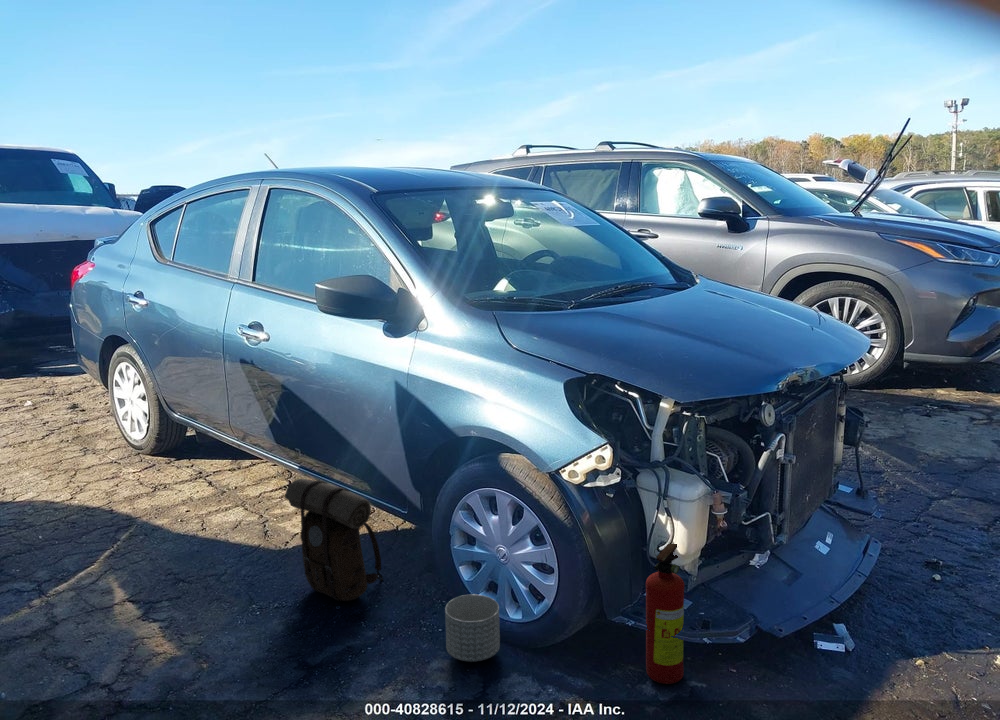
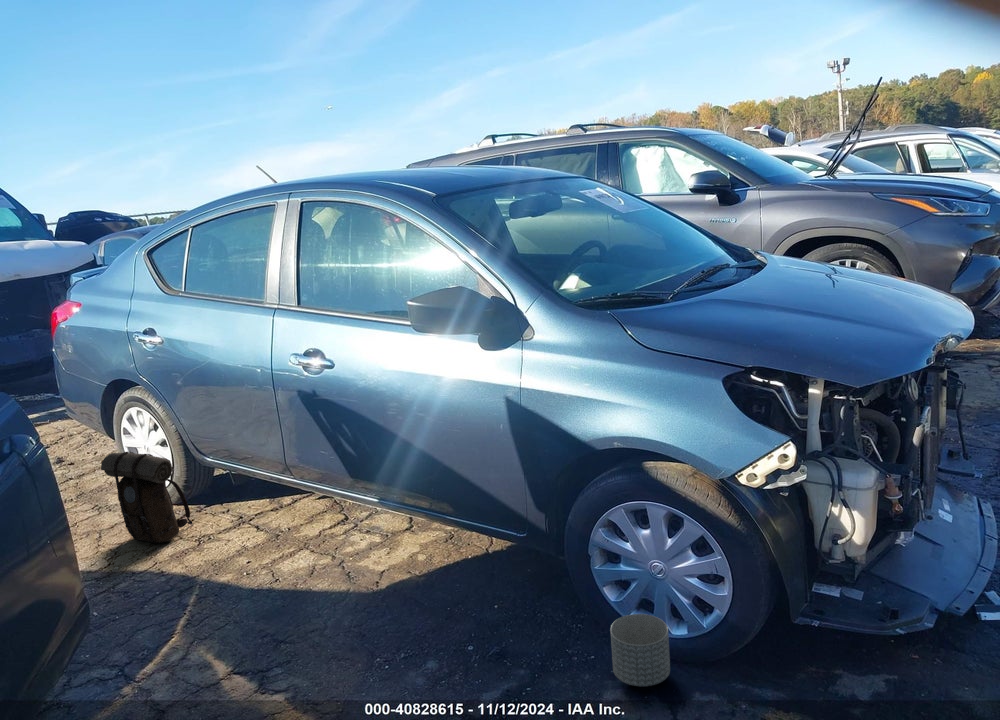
backpack: present [285,479,383,601] -> present [101,452,192,544]
fire extinguisher: present [646,544,684,684] -> none [825,520,869,679]

